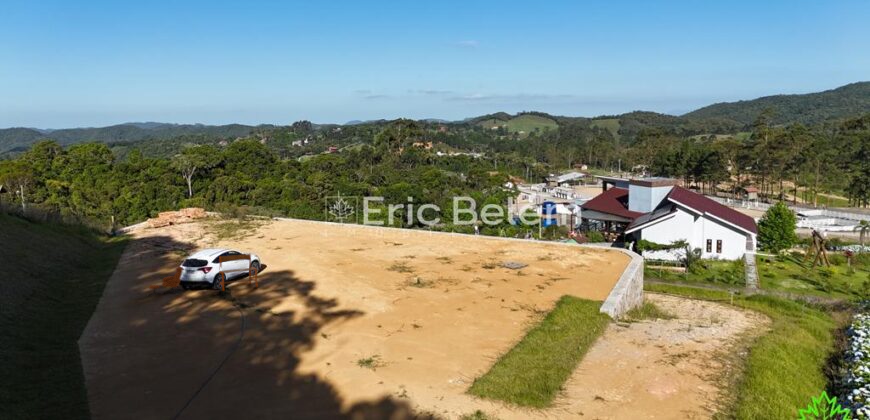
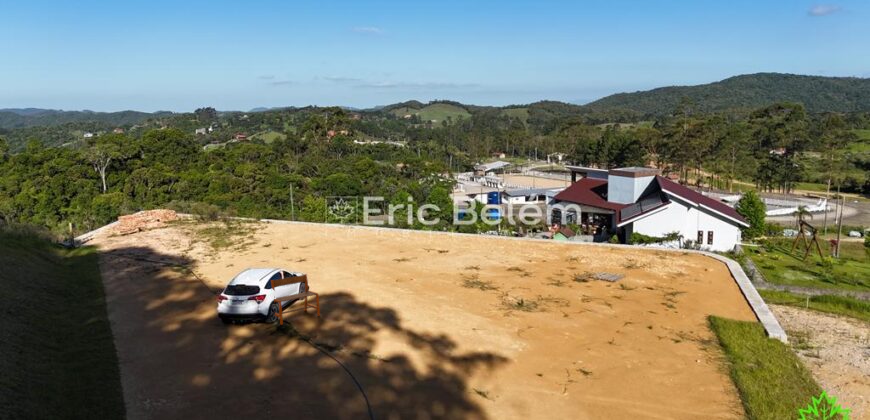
lounge chair: present [149,267,183,294] -> none [185,297,228,339]

